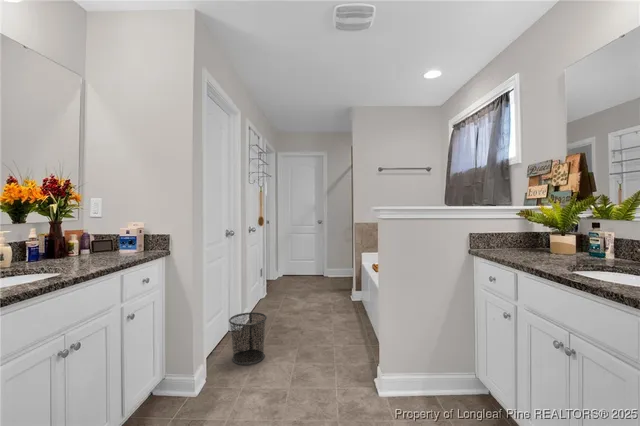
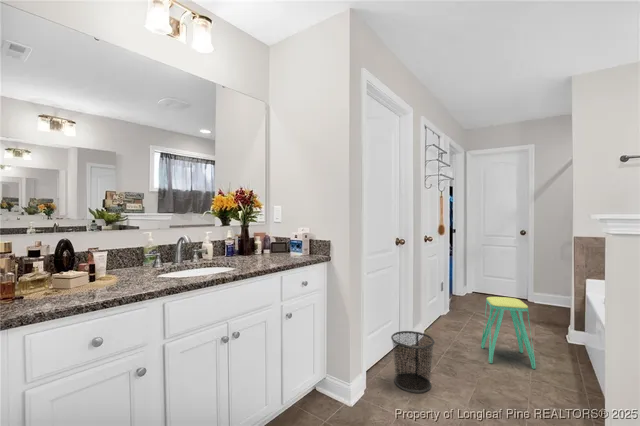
stool: none [297,273,335,327] -> present [481,297,536,369]

